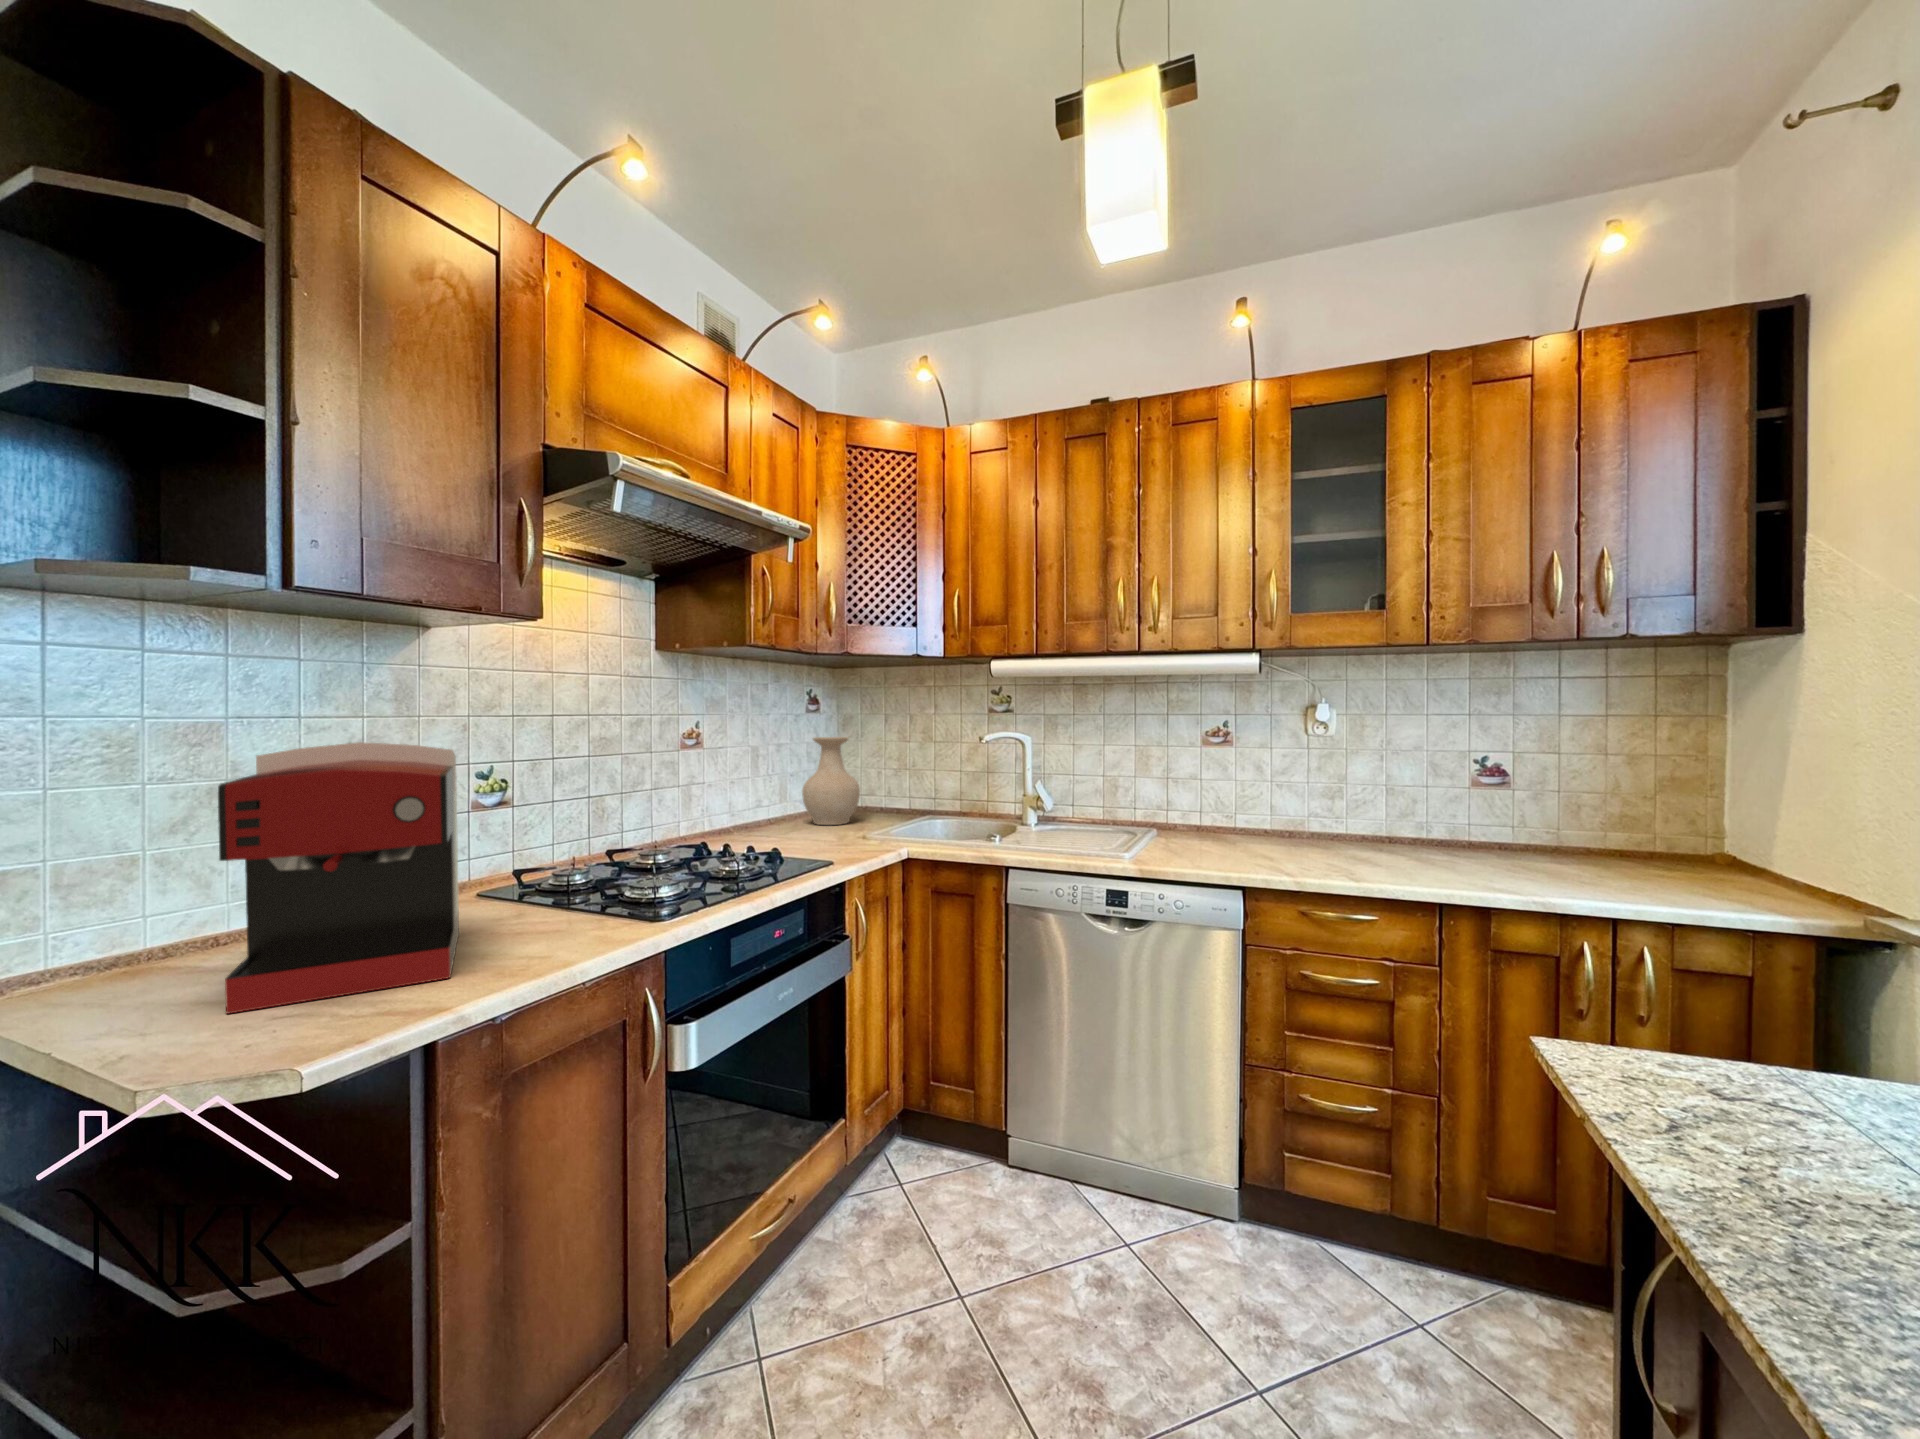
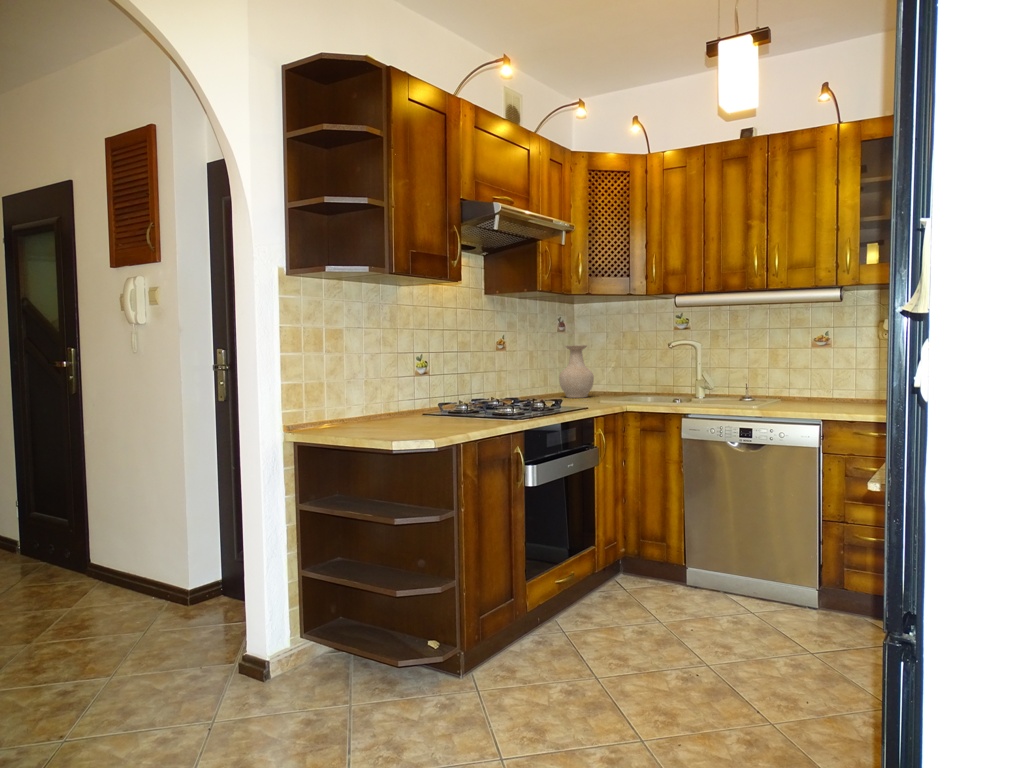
coffee maker: present [218,742,459,1013] -> none [379,335,458,429]

